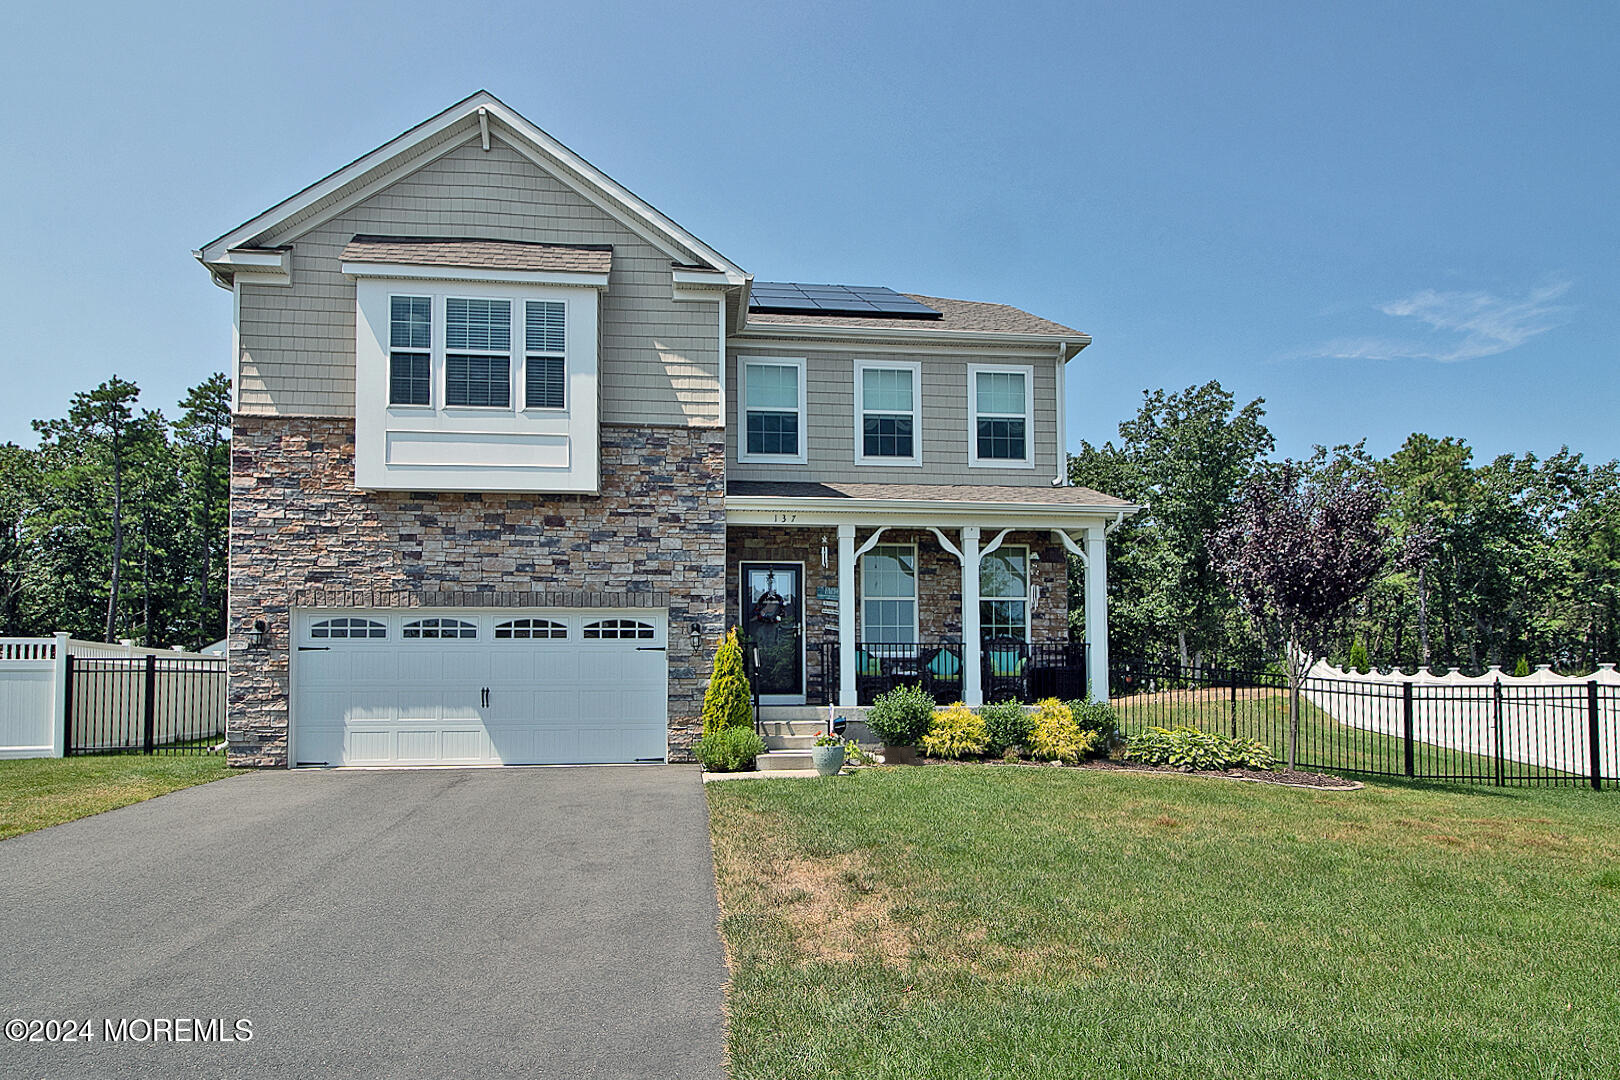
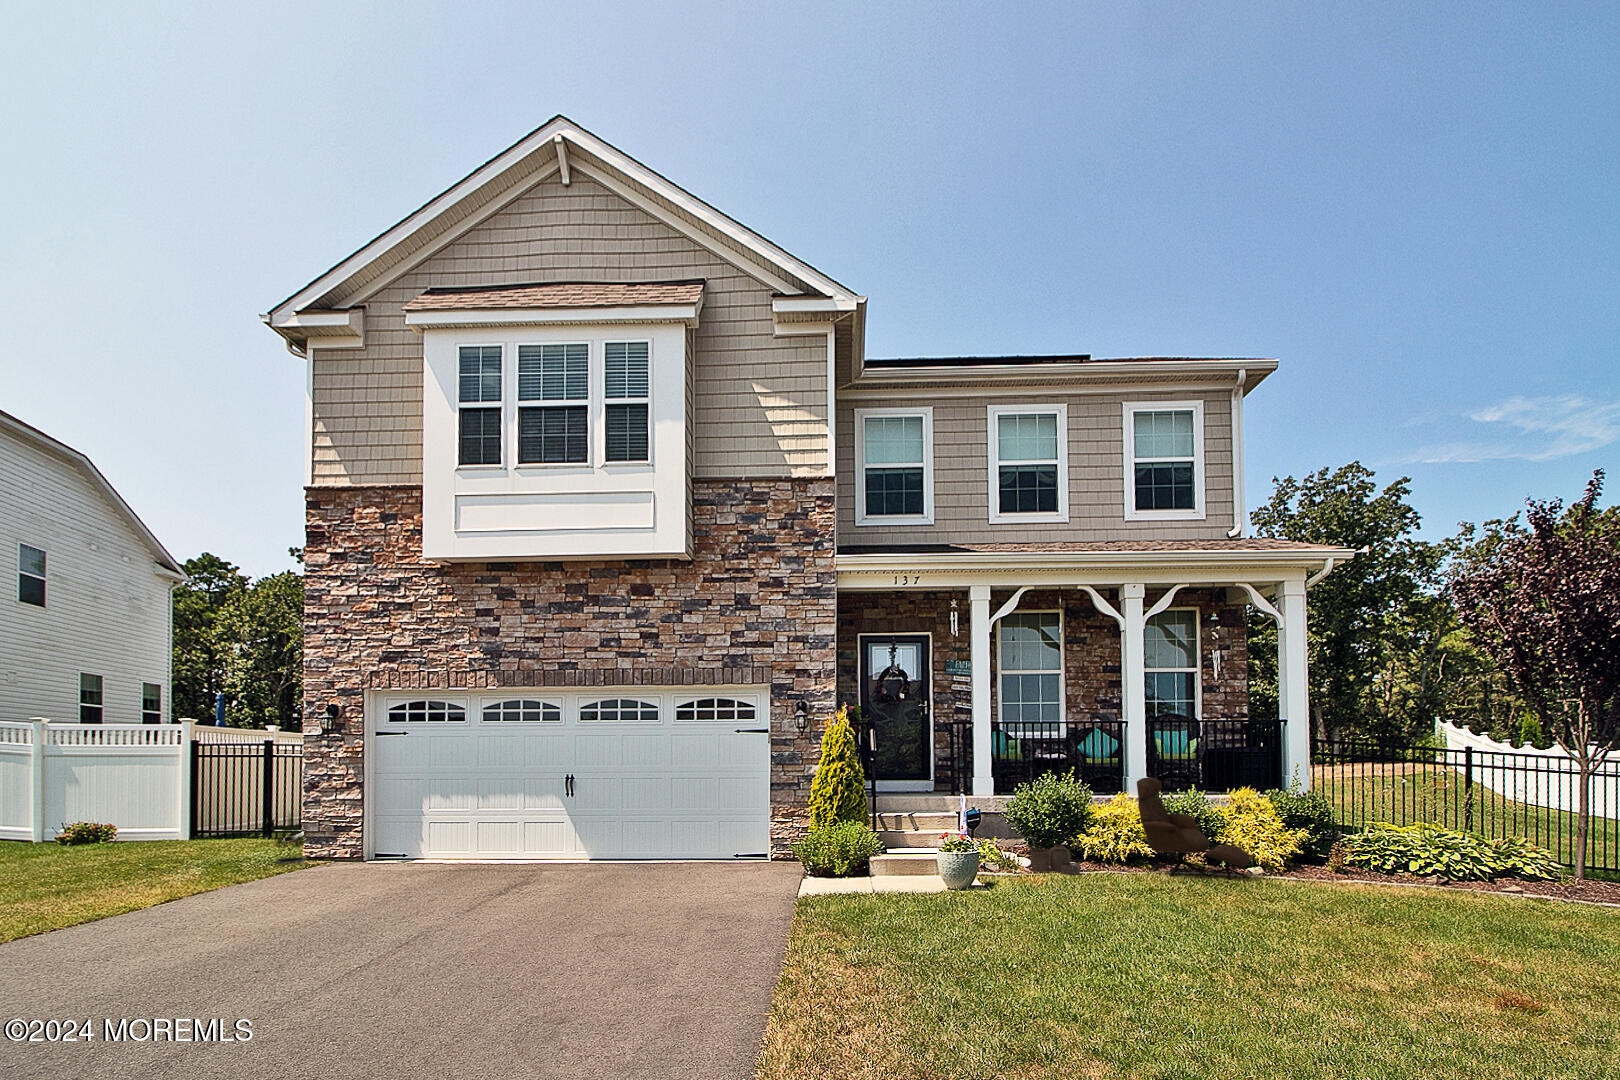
lounge chair: none [971,690,1054,769] -> present [1137,777,1250,880]
potted tree: present [1100,724,1124,764] -> present [273,814,305,864]

